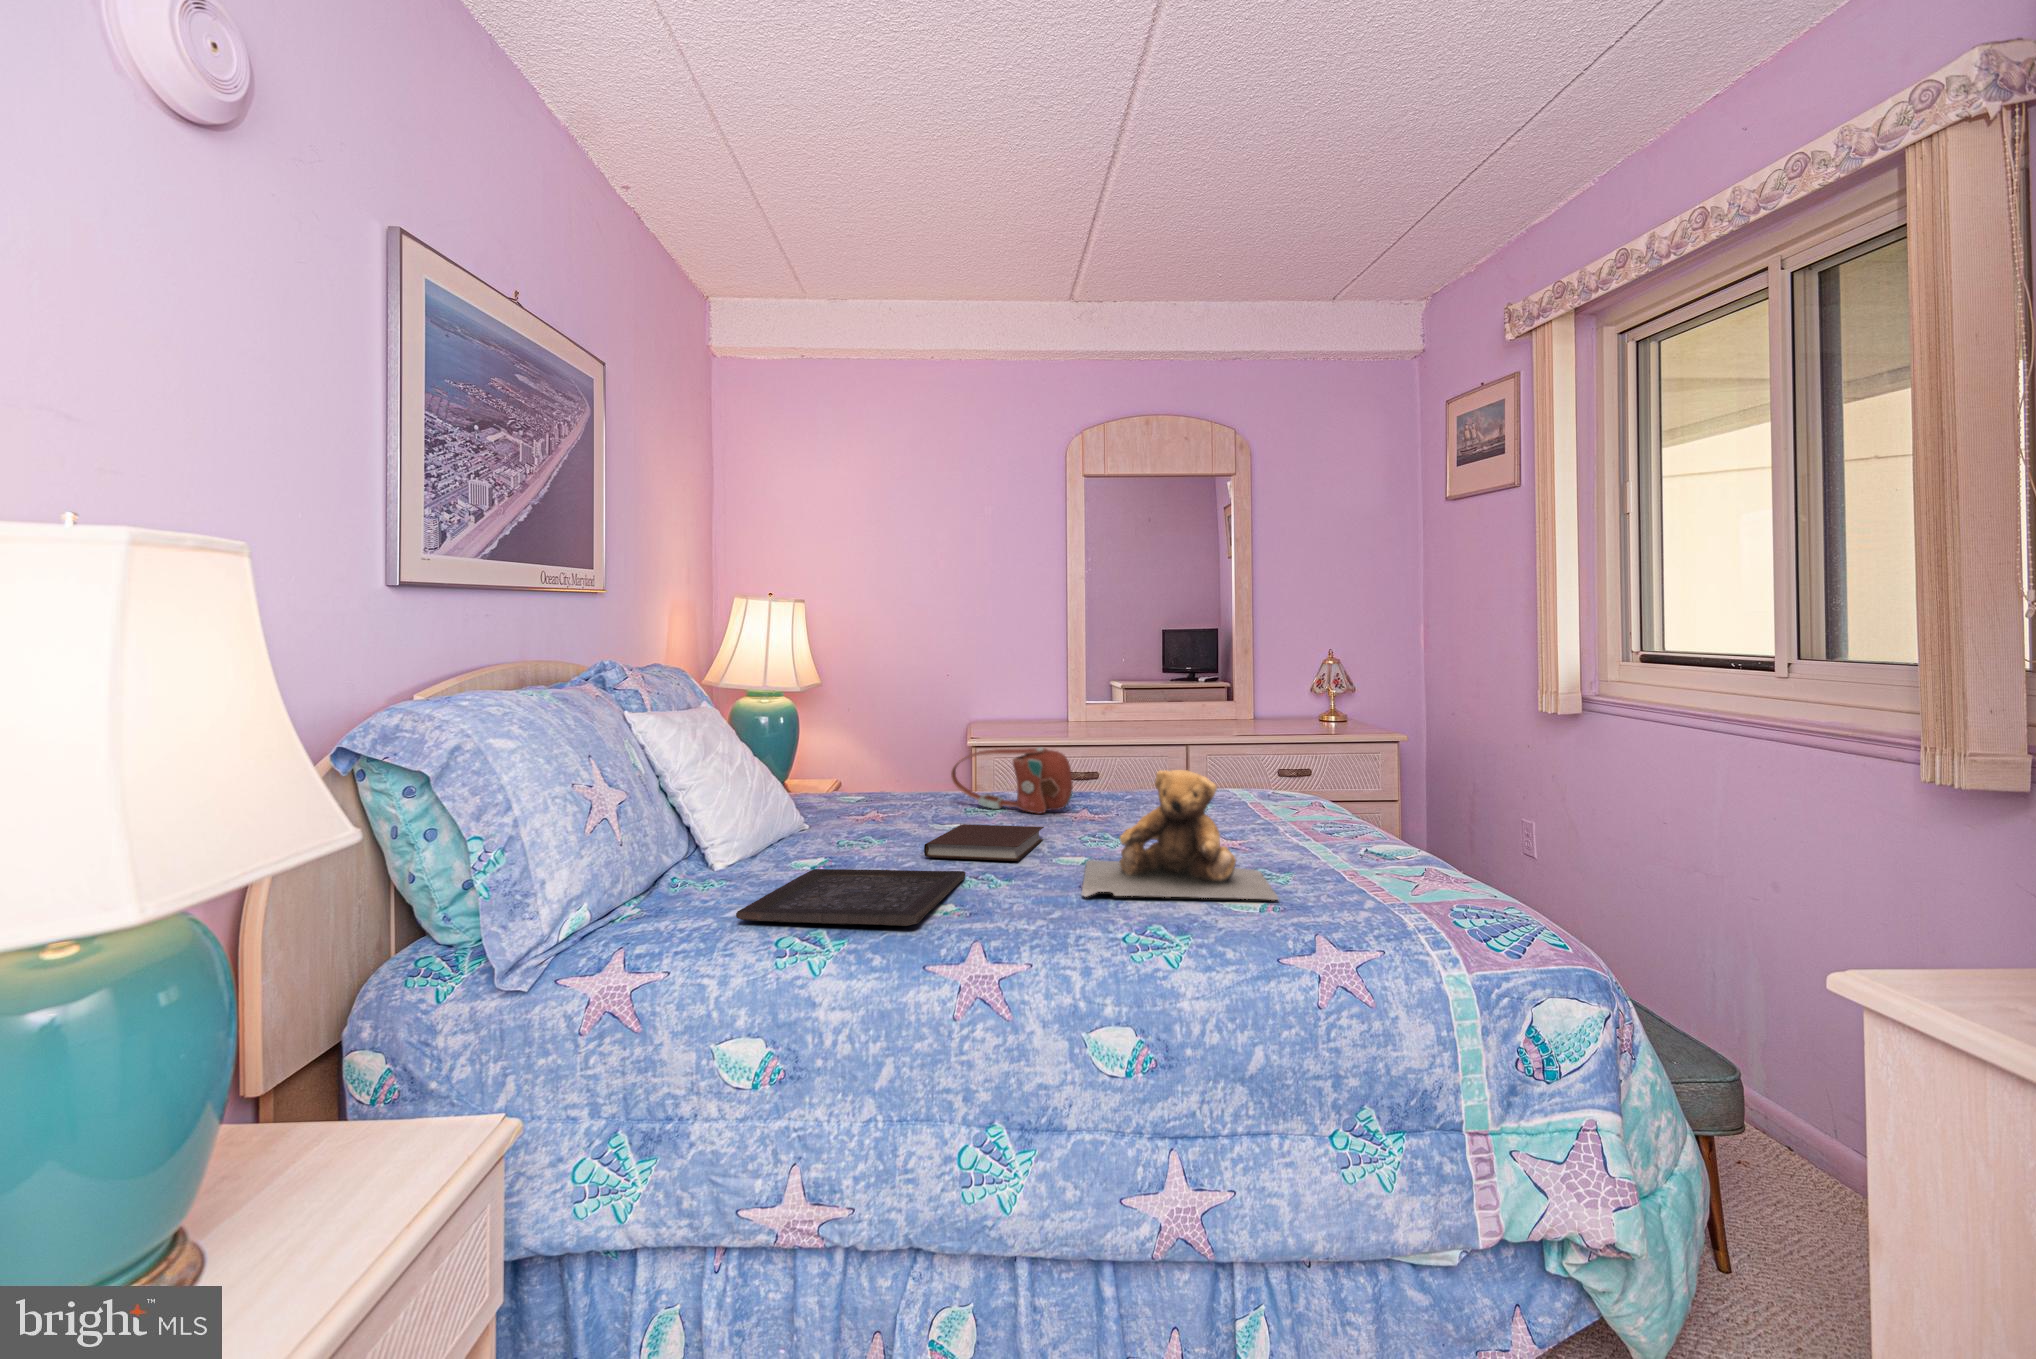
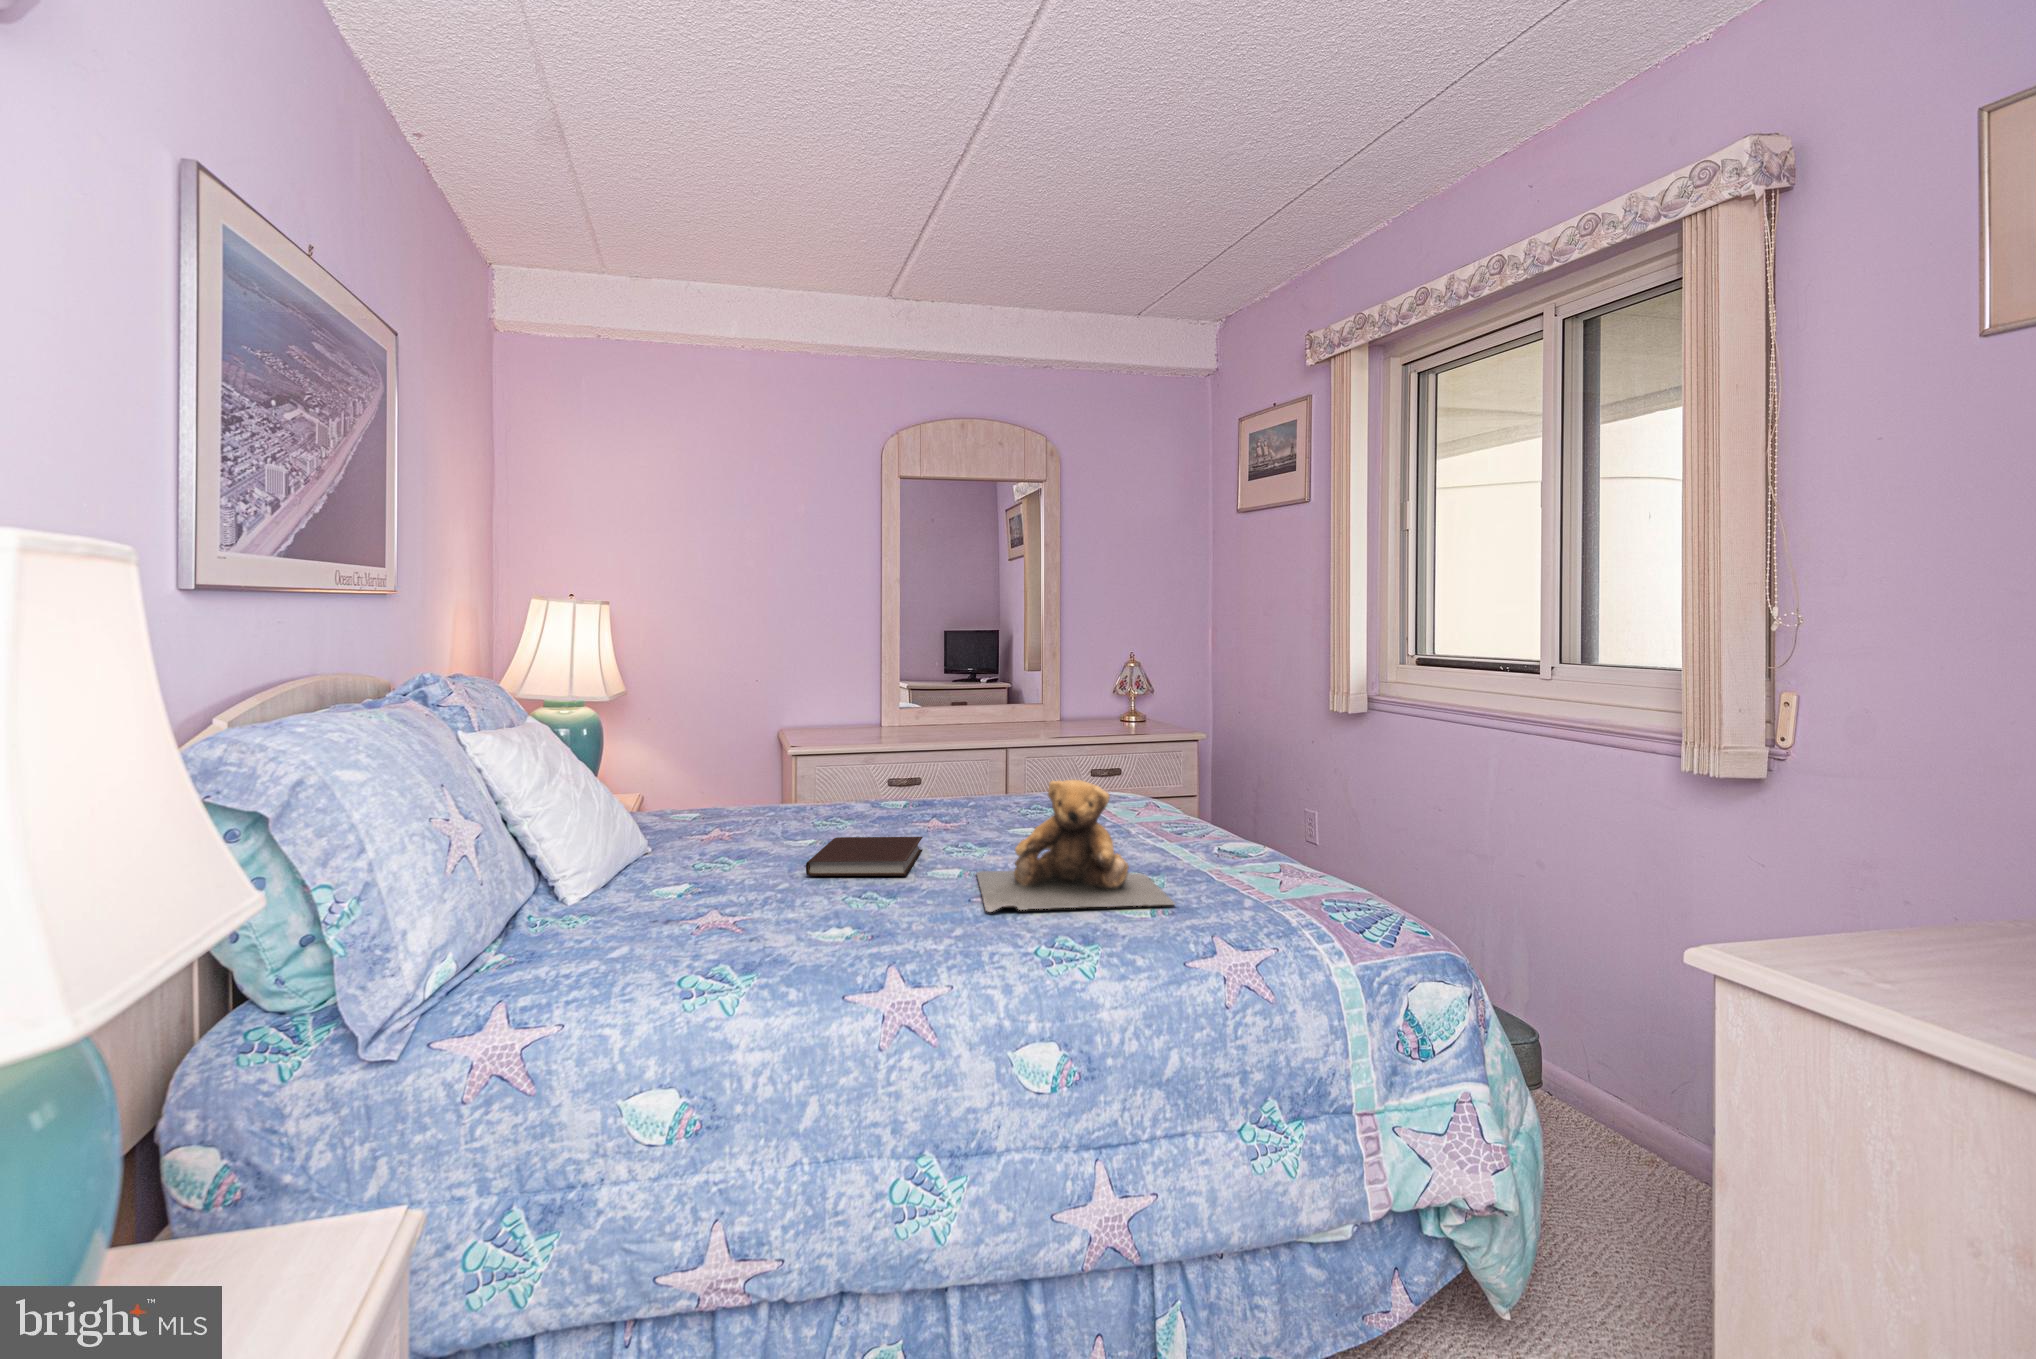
handbag: present [951,748,1073,814] -> none [812,753,941,821]
tray: present [736,869,965,926] -> none [627,891,859,961]

